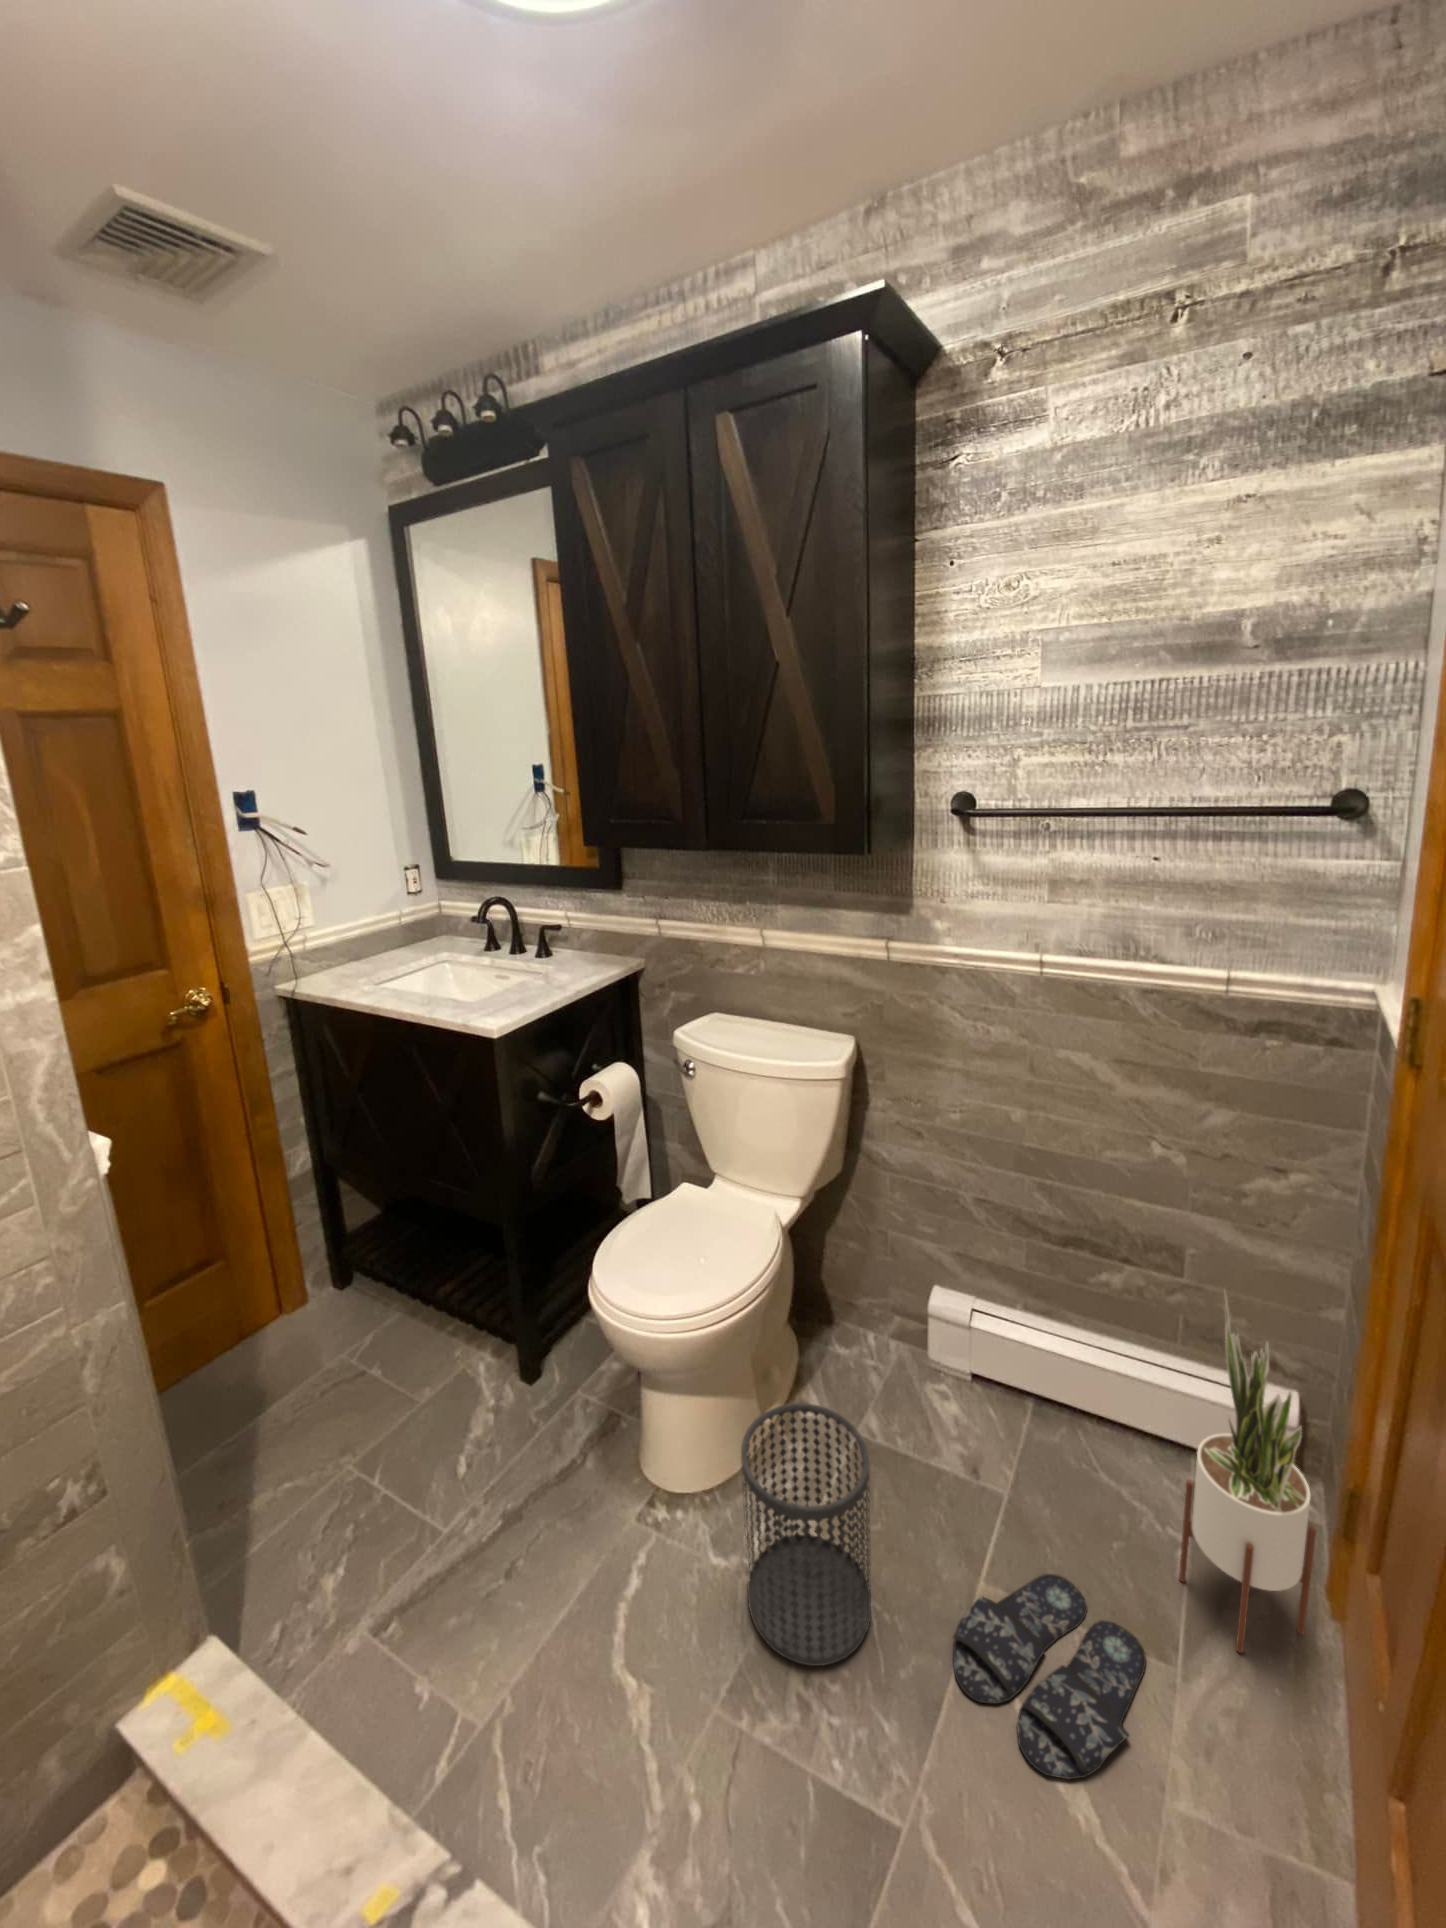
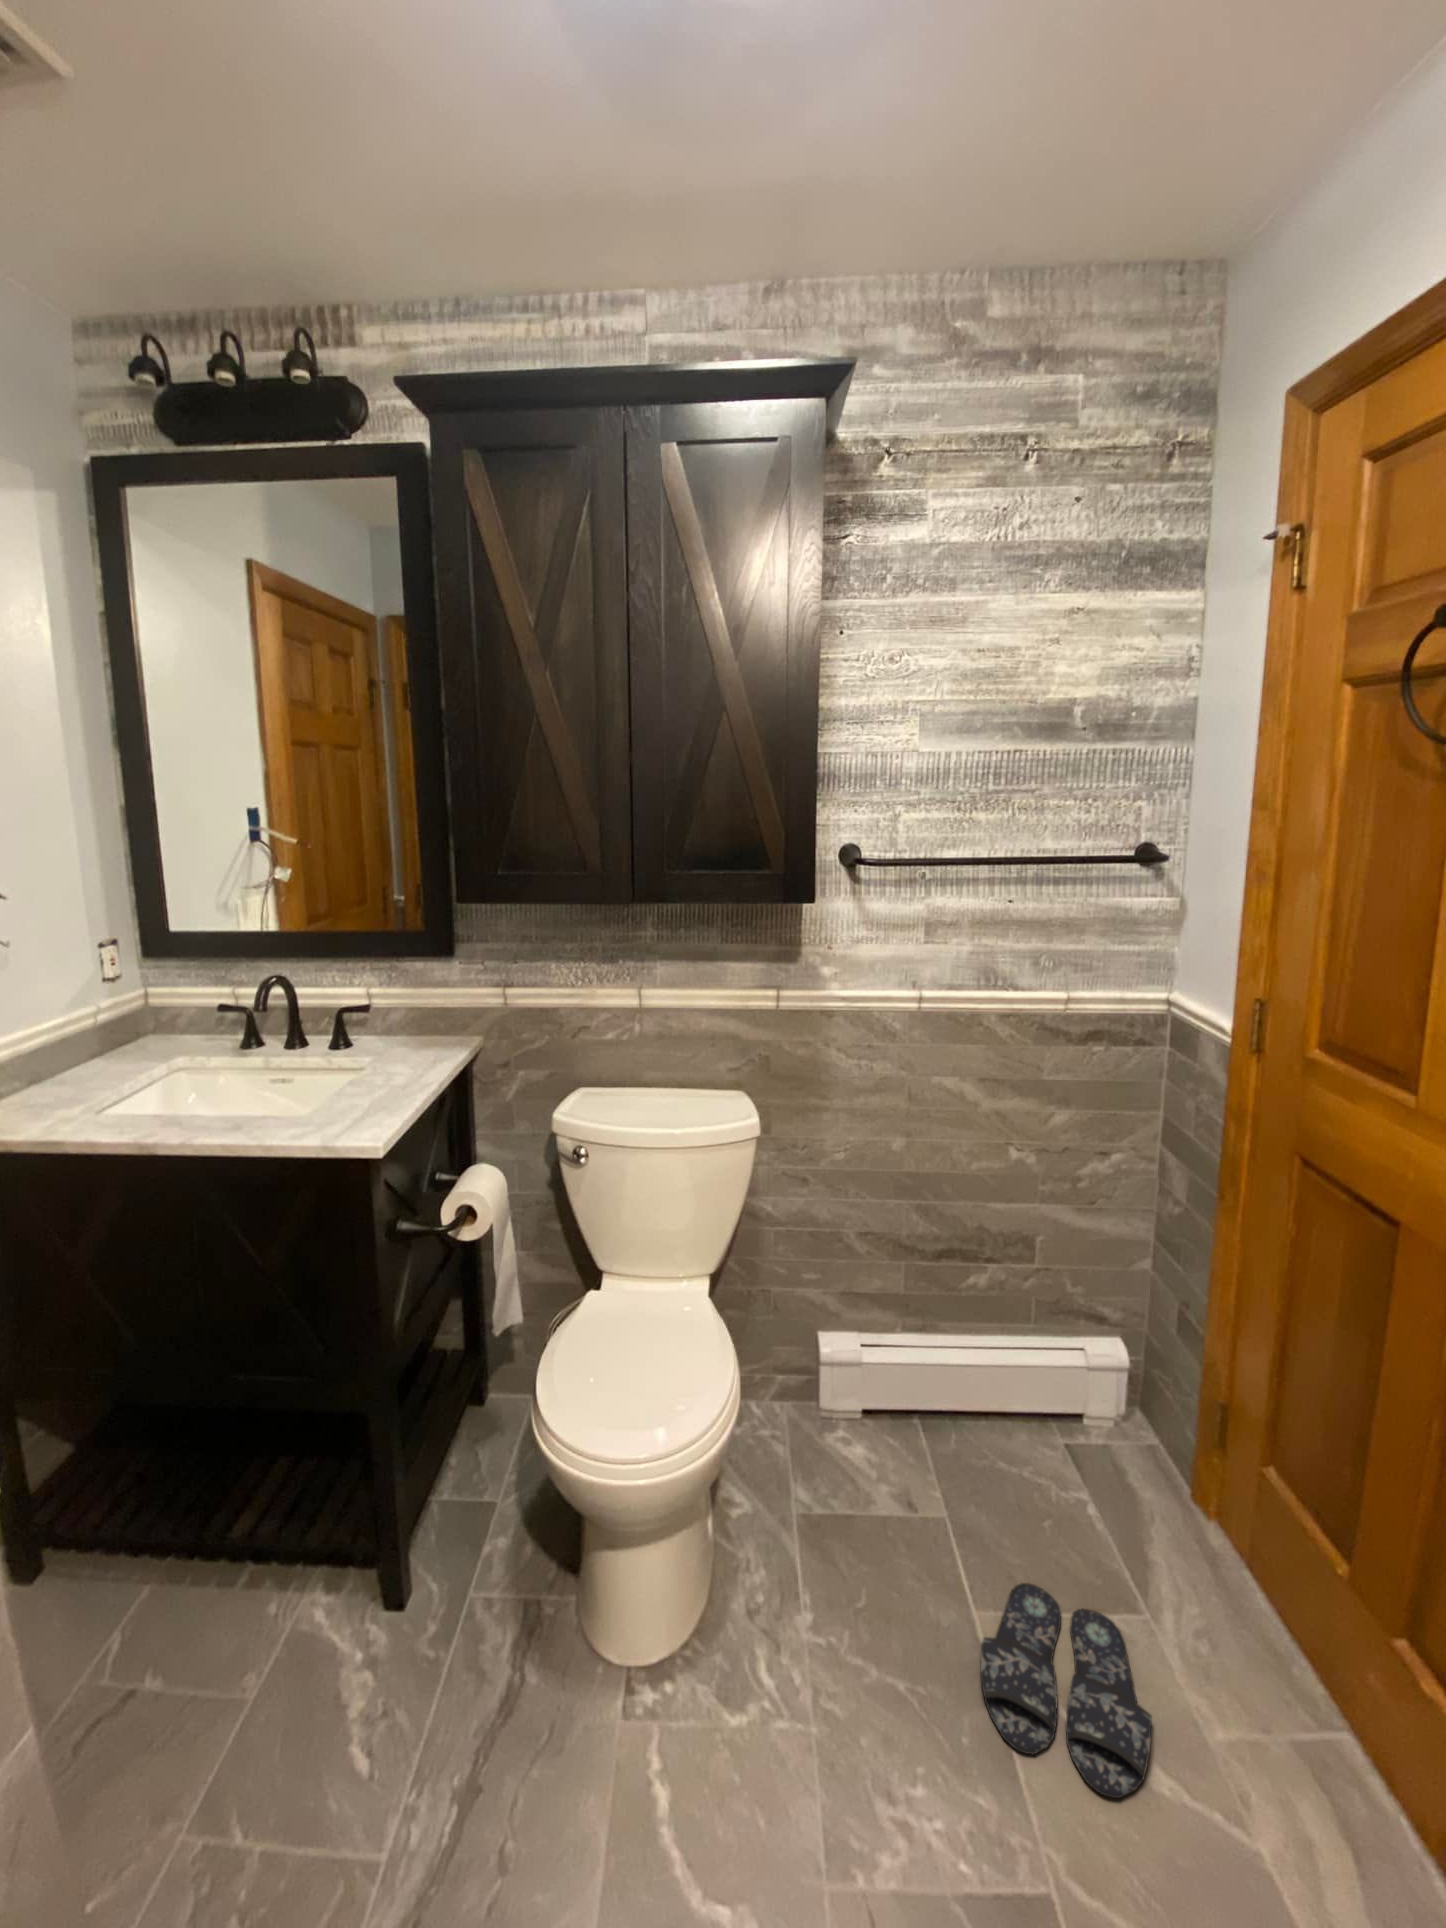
potted plant: present [1179,1292,1316,1653] -> none [1100,1268,1222,1590]
wastebasket: present [741,1403,871,1666] -> none [775,1500,921,1814]

